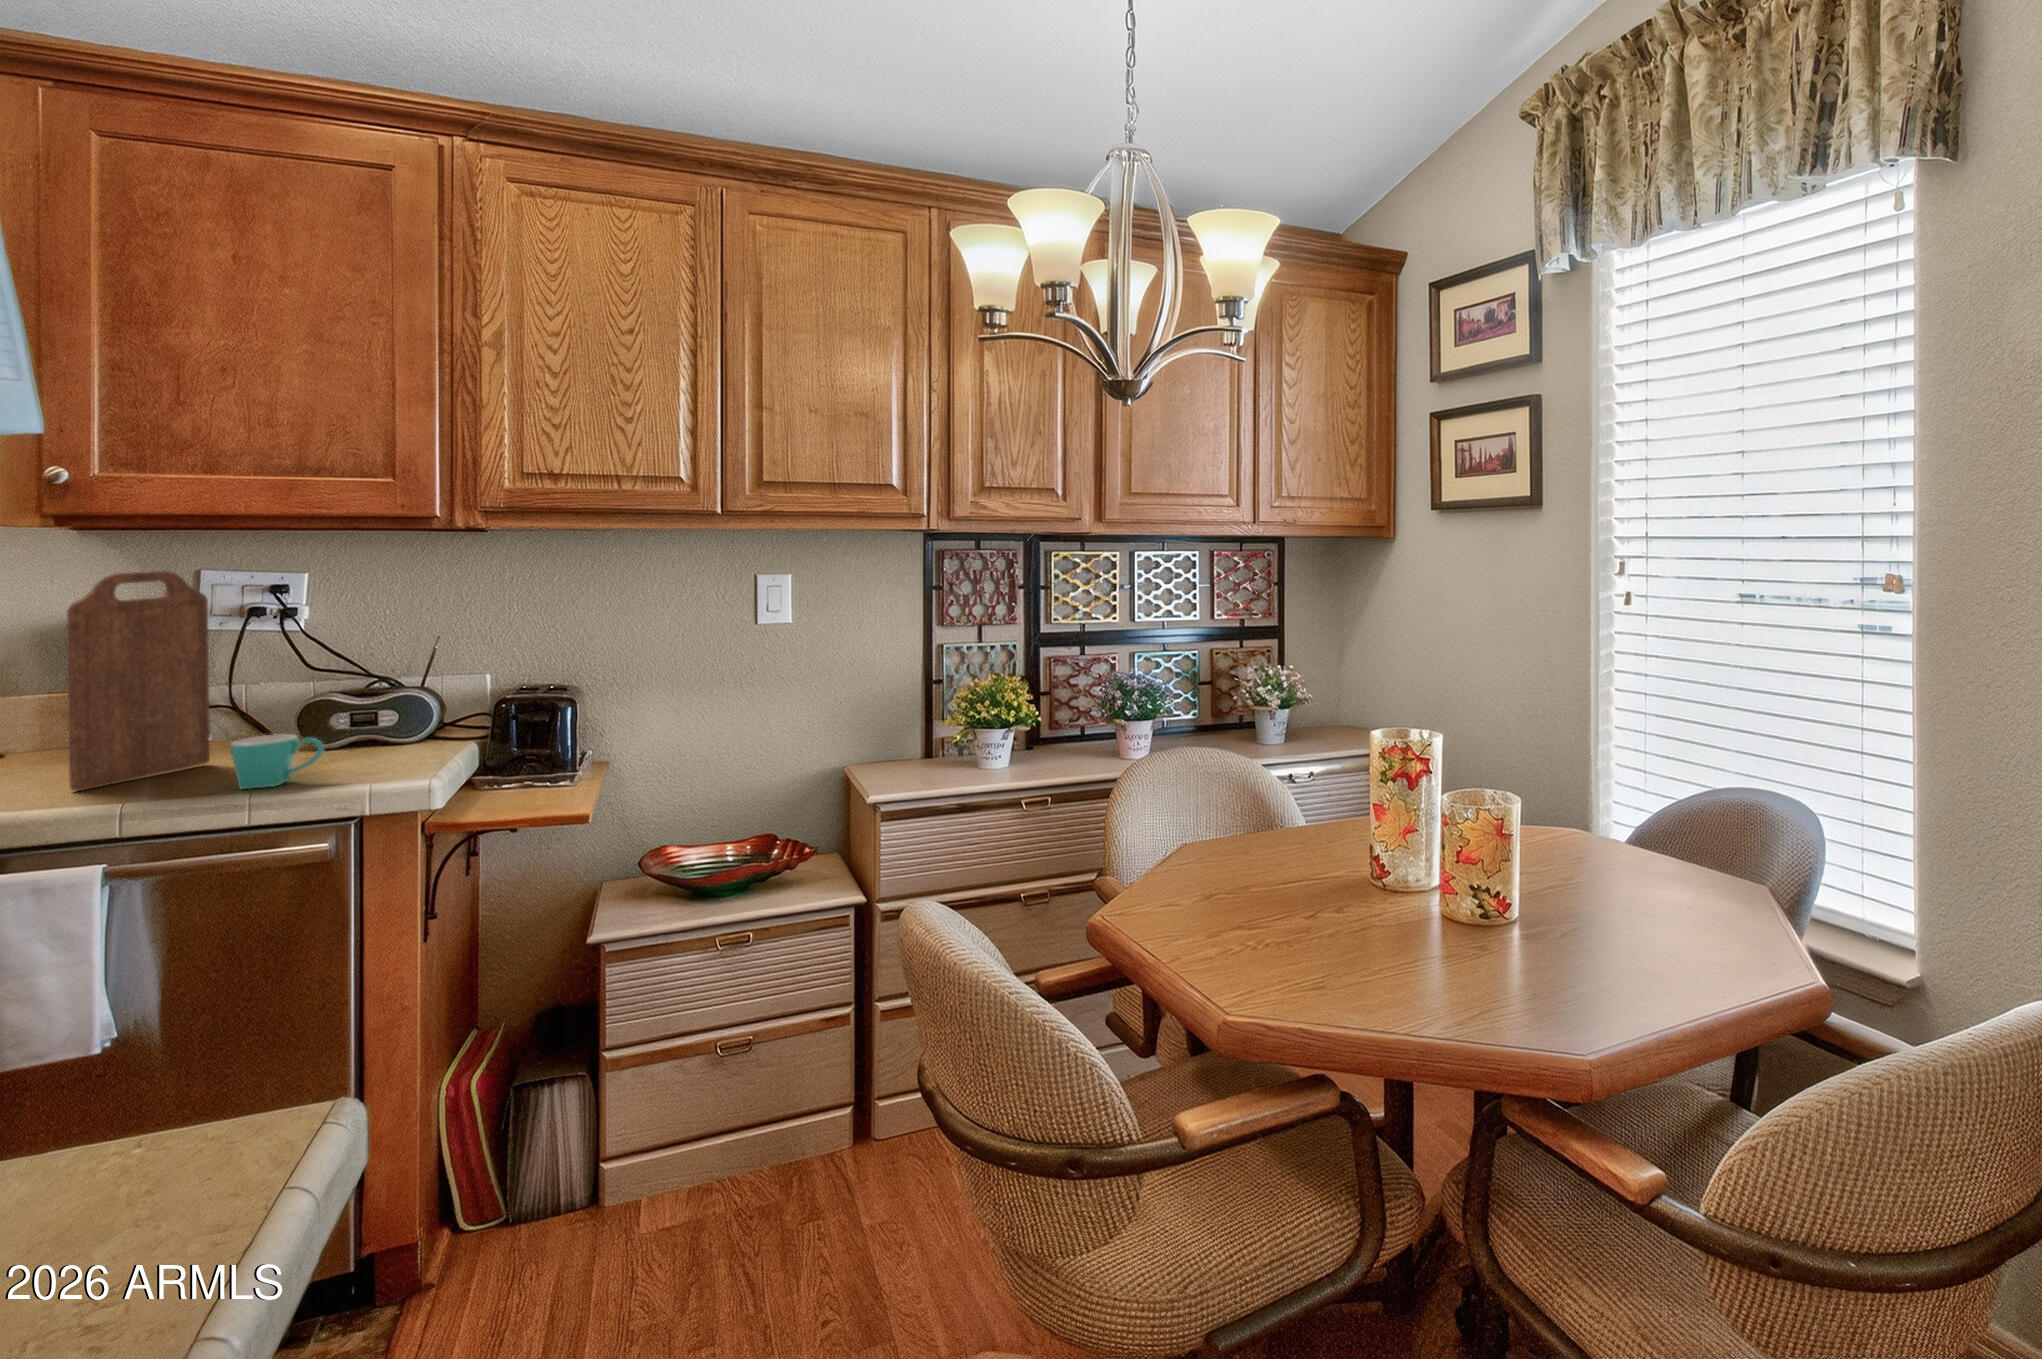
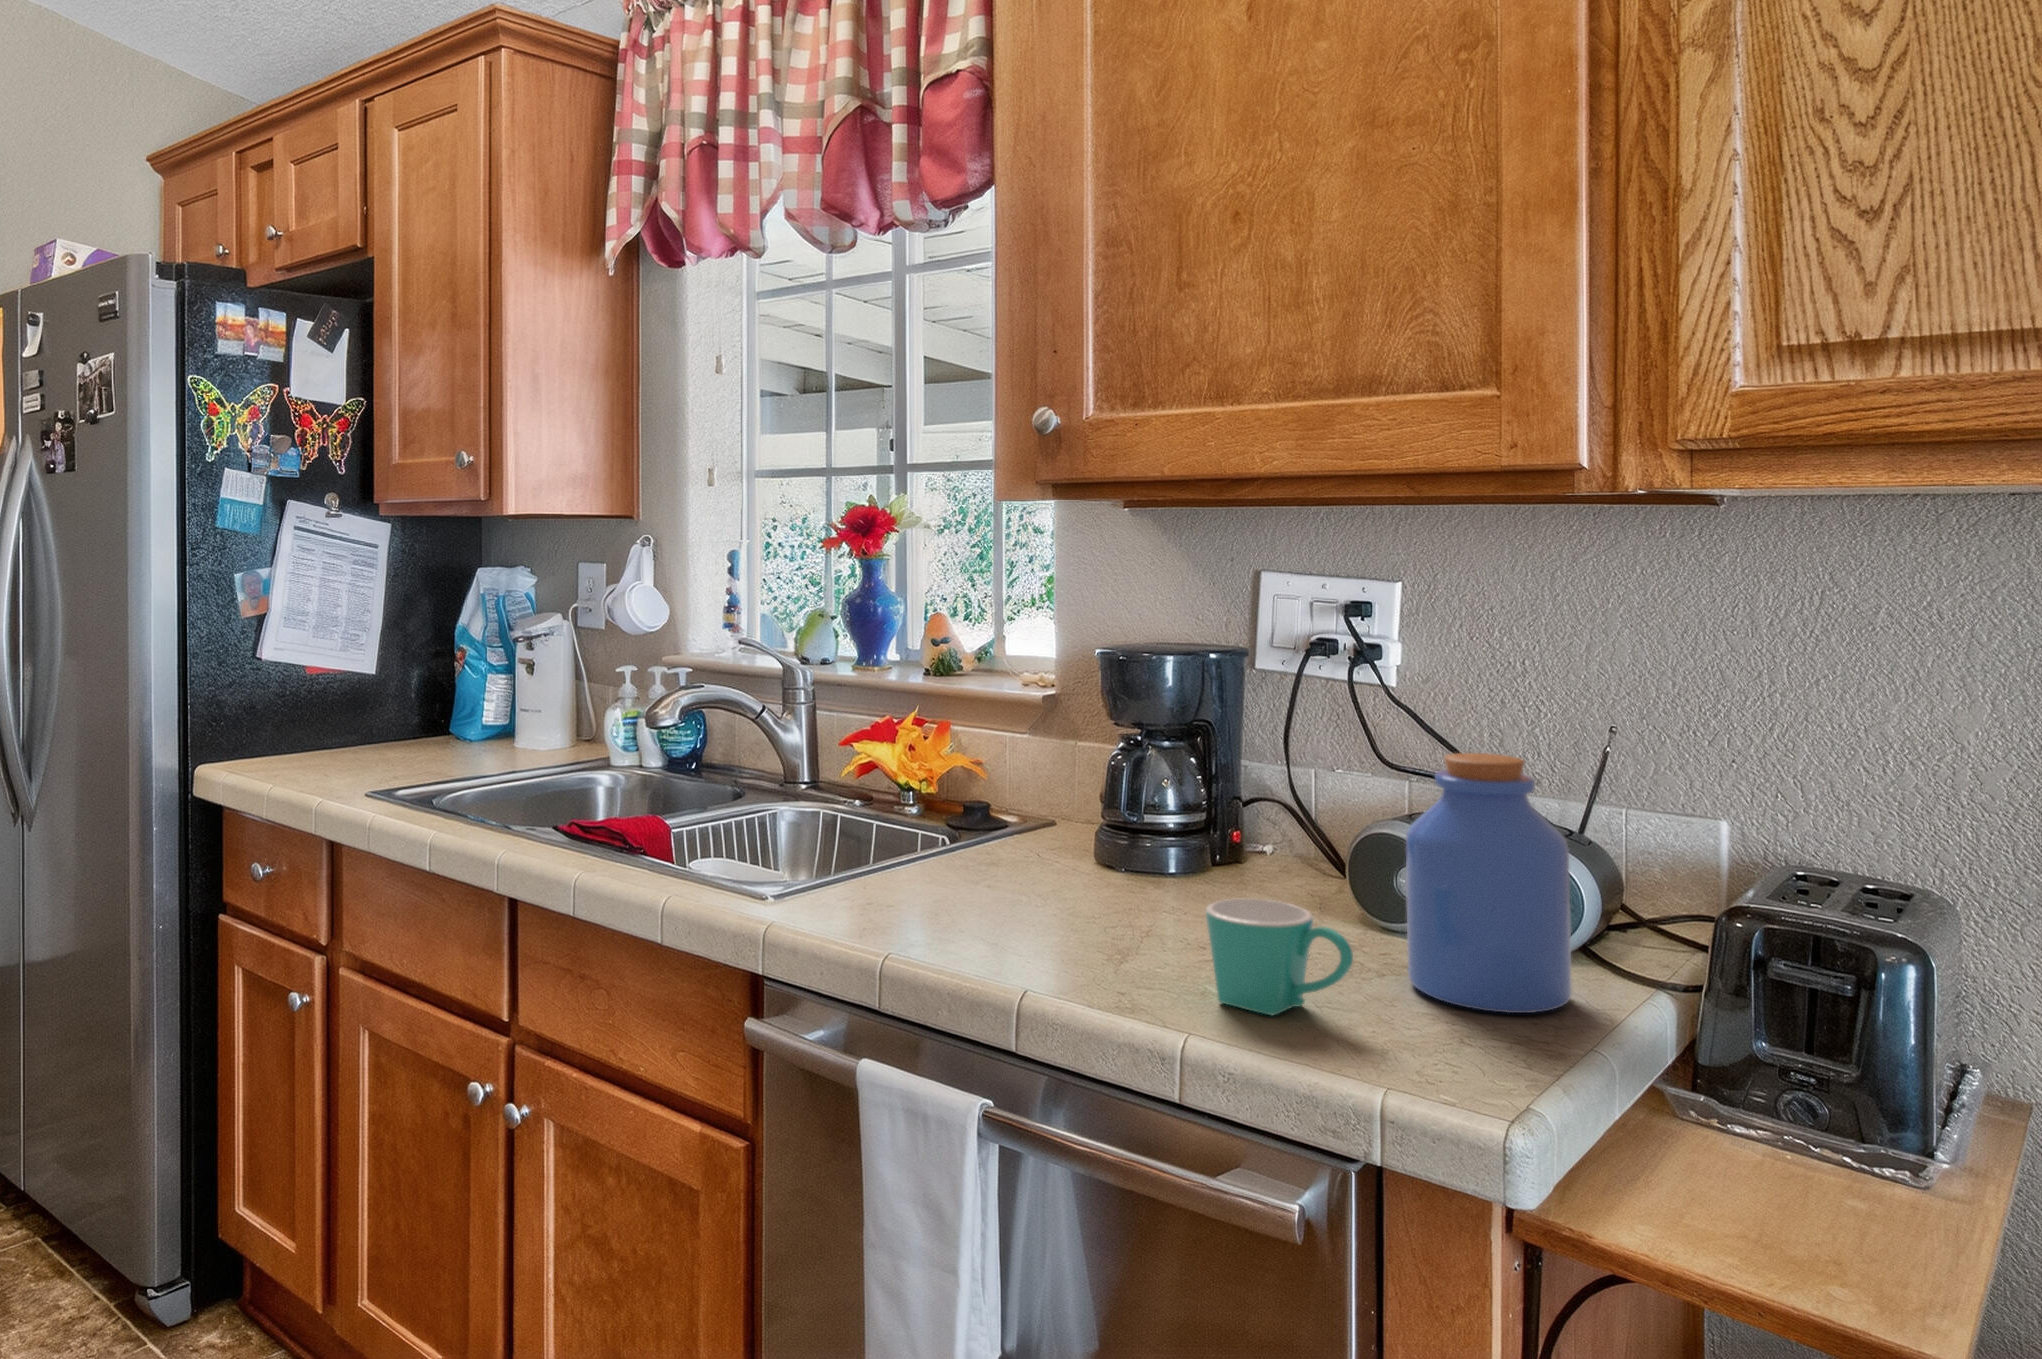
cutting board: present [67,571,210,791] -> none [1036,569,1229,925]
jar: none [342,649,429,765] -> present [1405,753,1572,1013]

